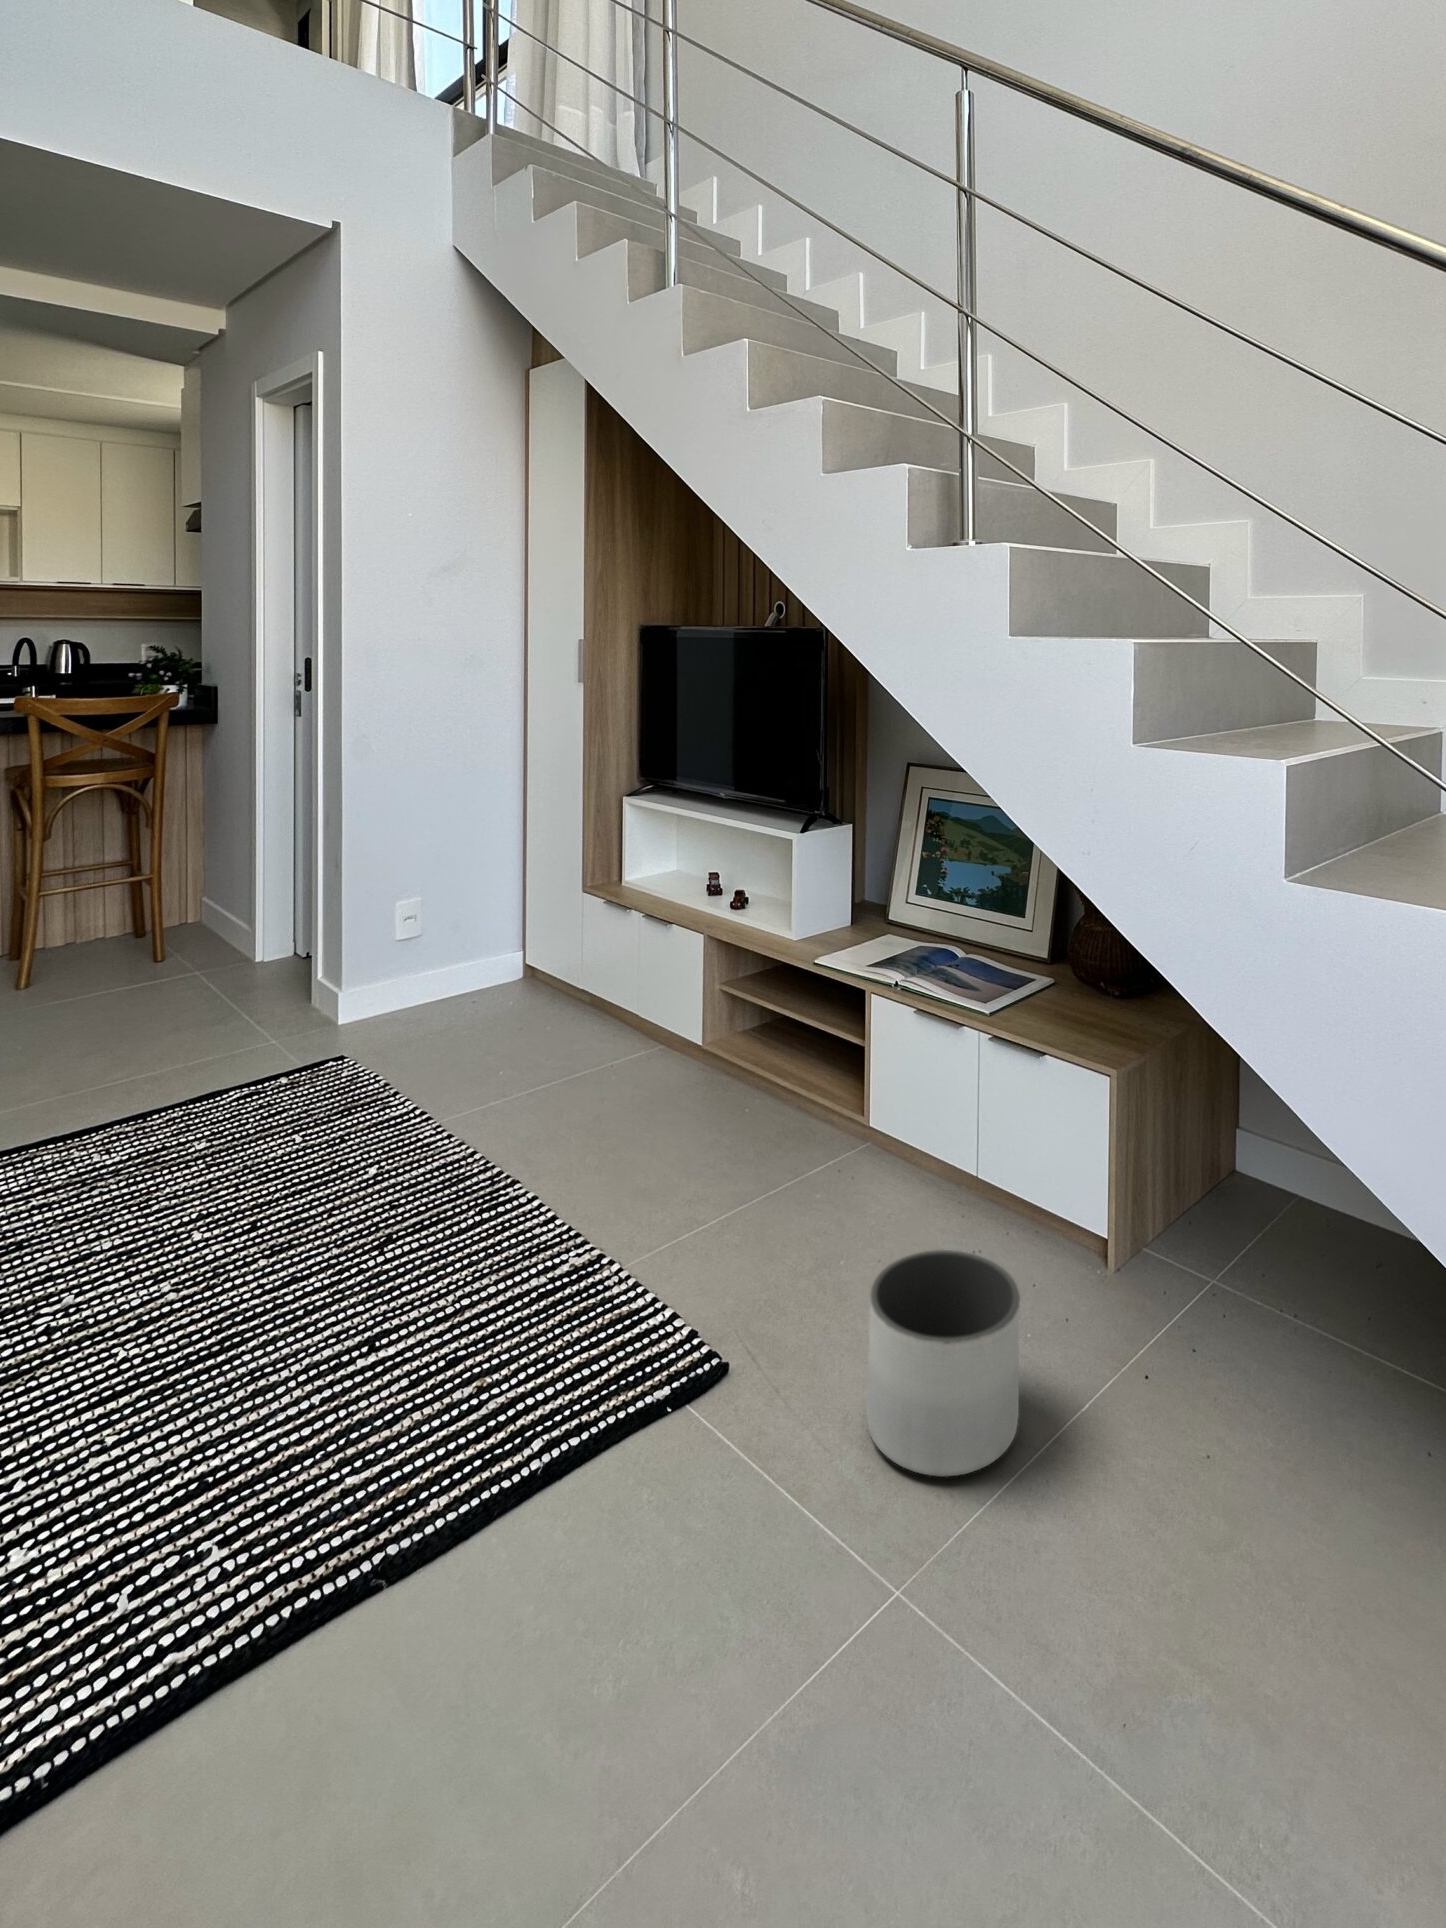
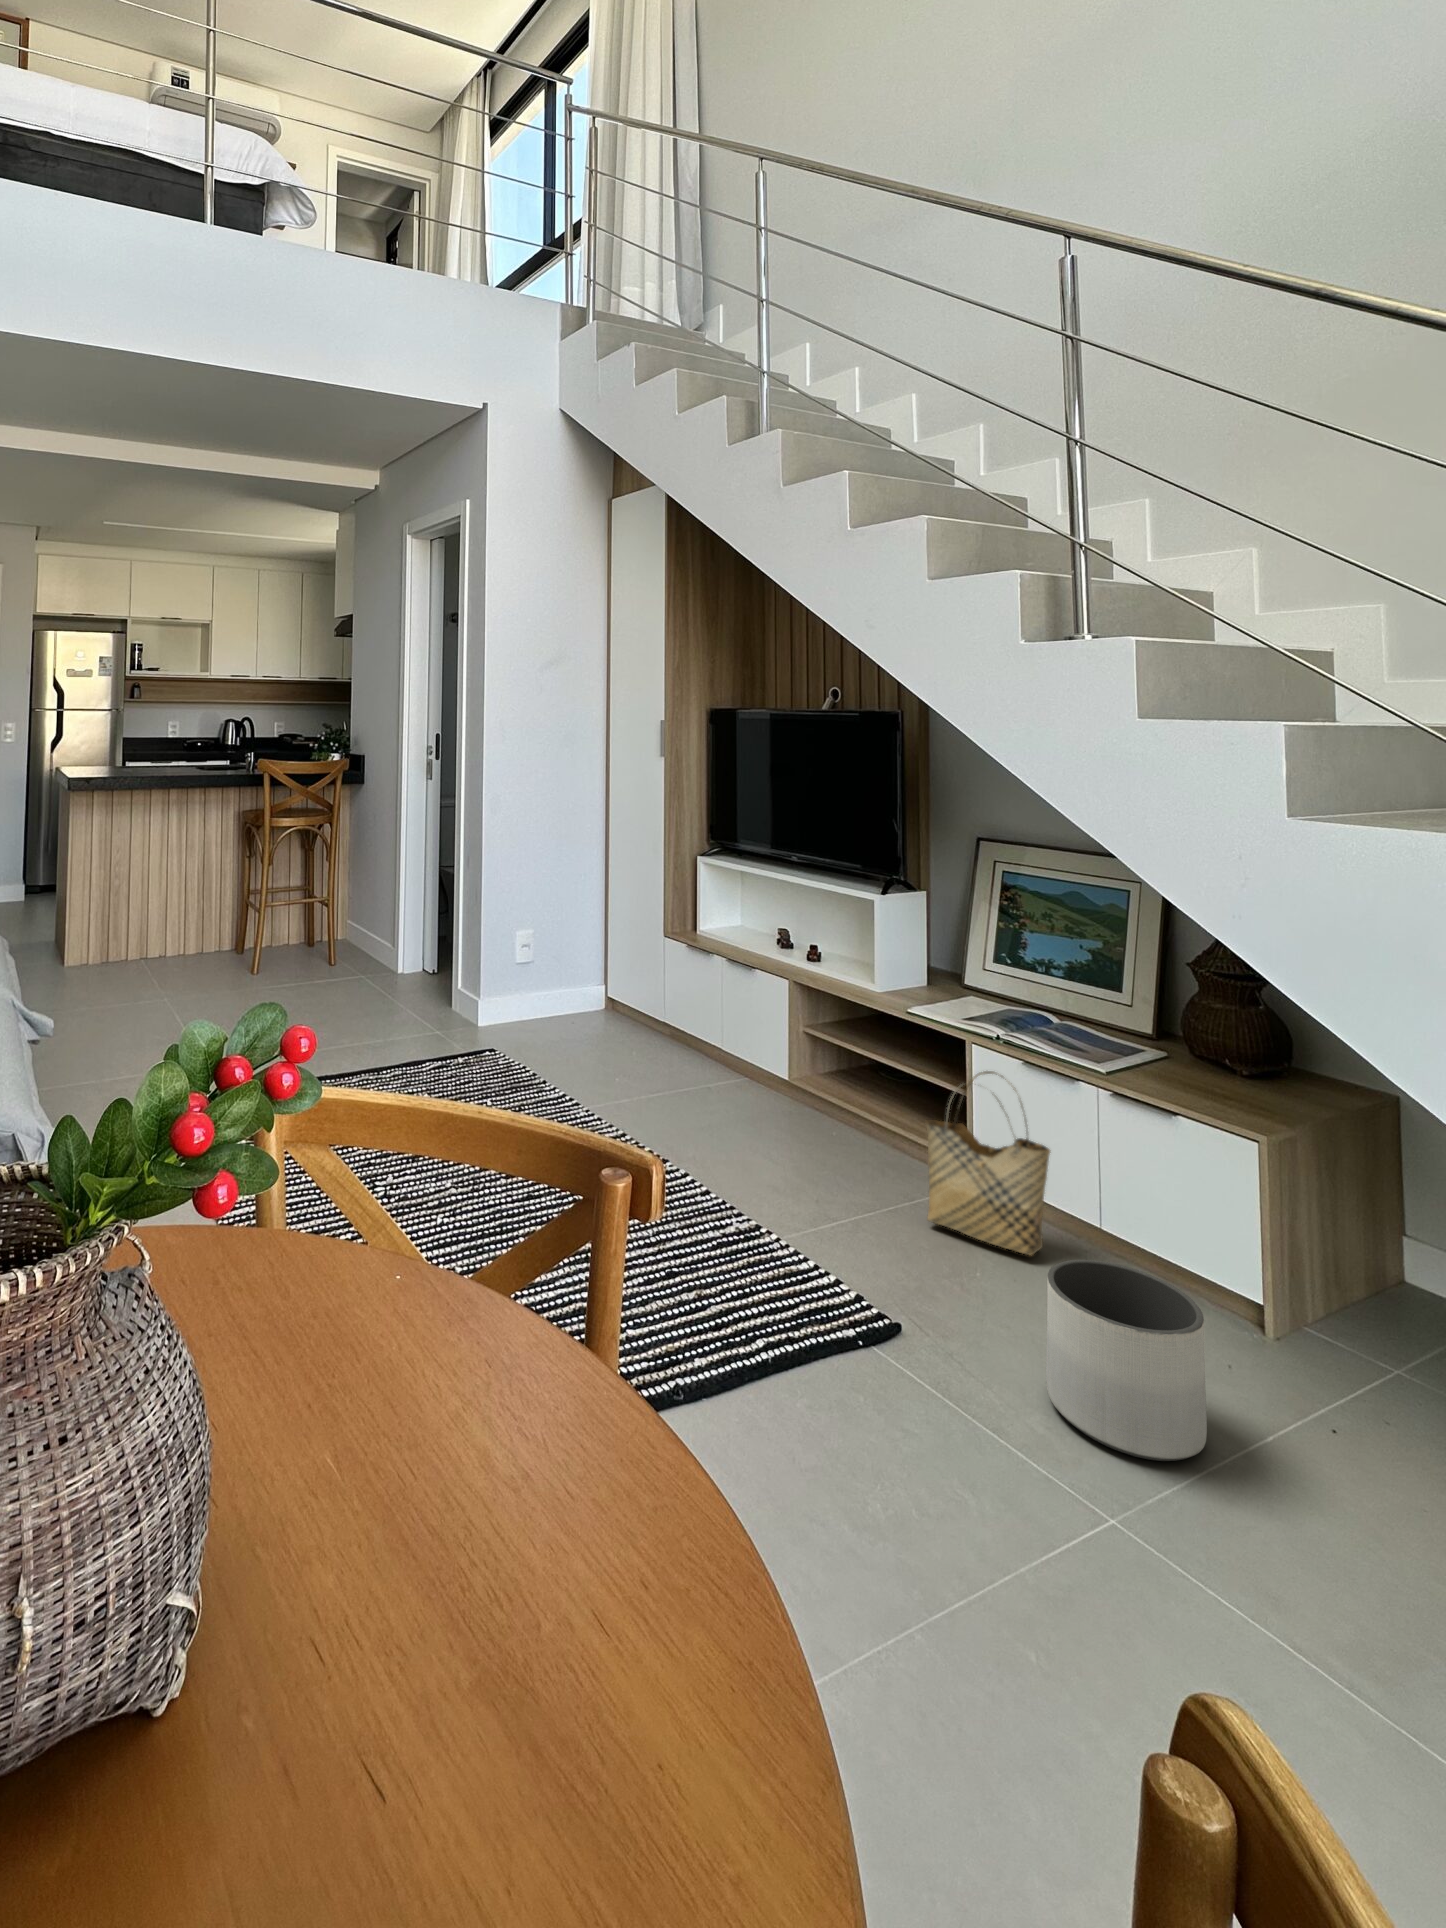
woven basket: none [805,1030,930,1227] -> present [926,1071,1050,1255]

